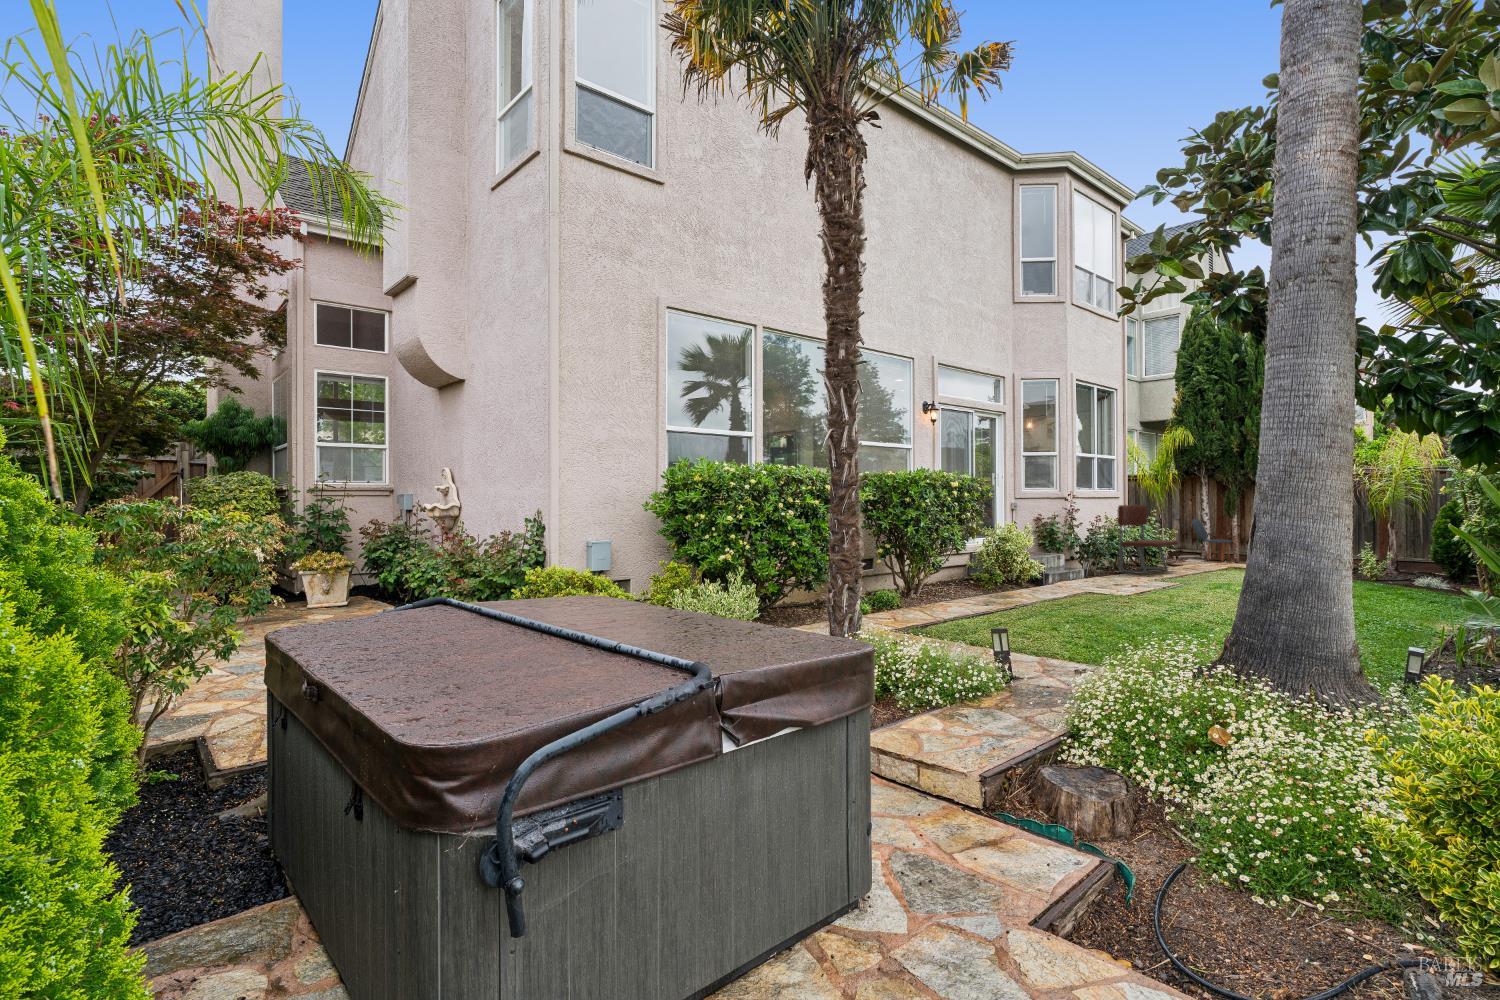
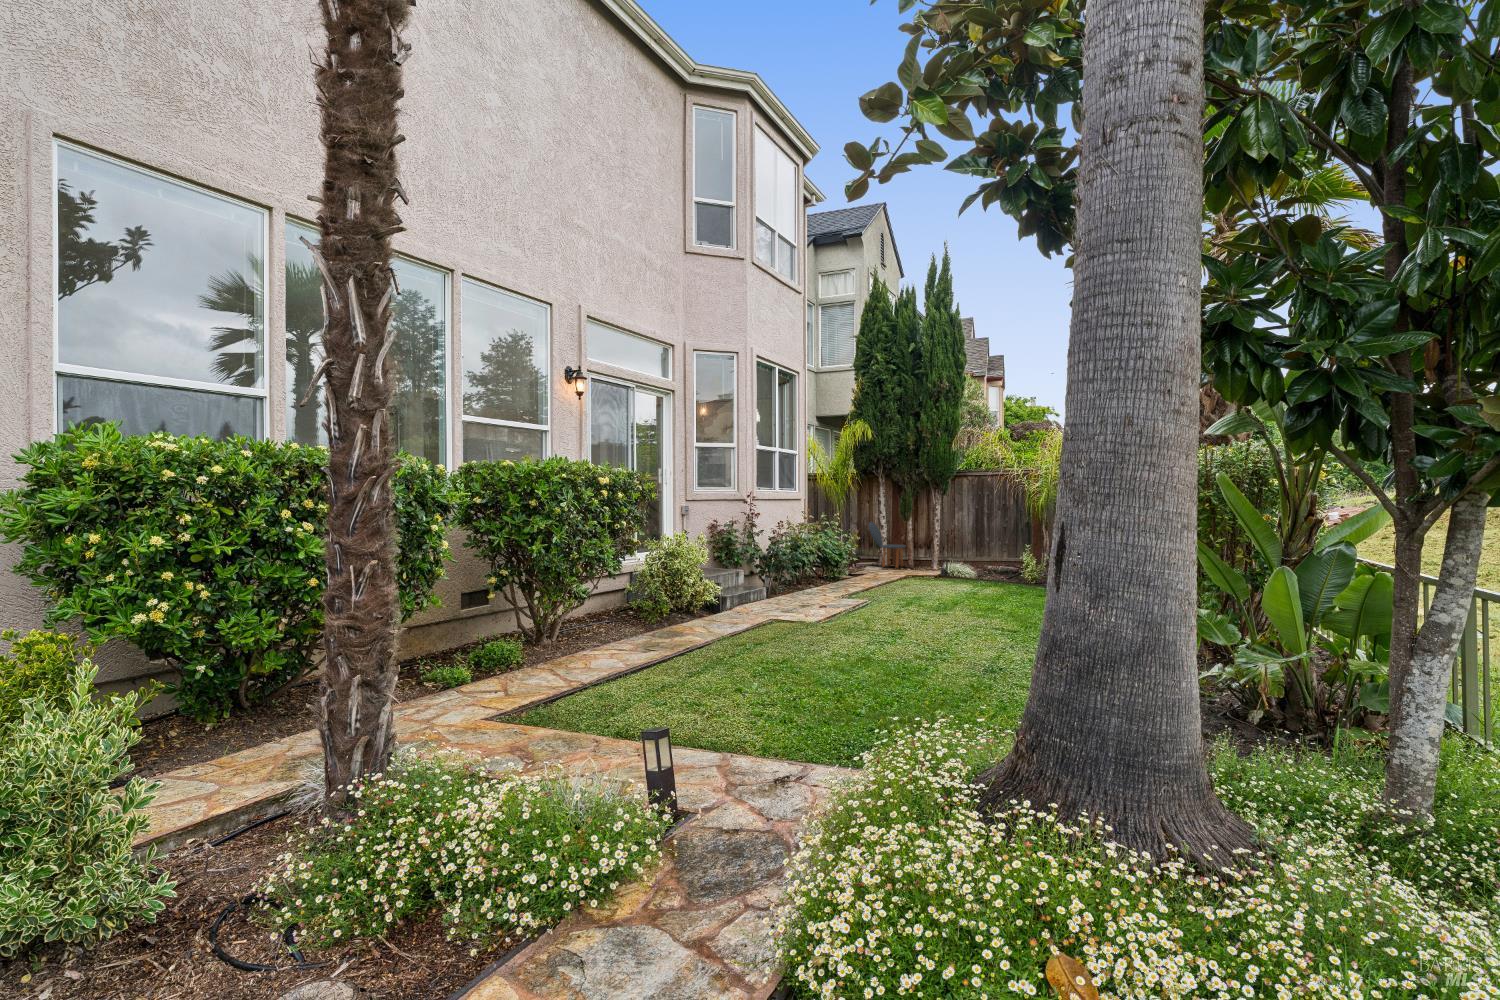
bench: present [1118,505,1178,574] -> none [801,508,861,589]

